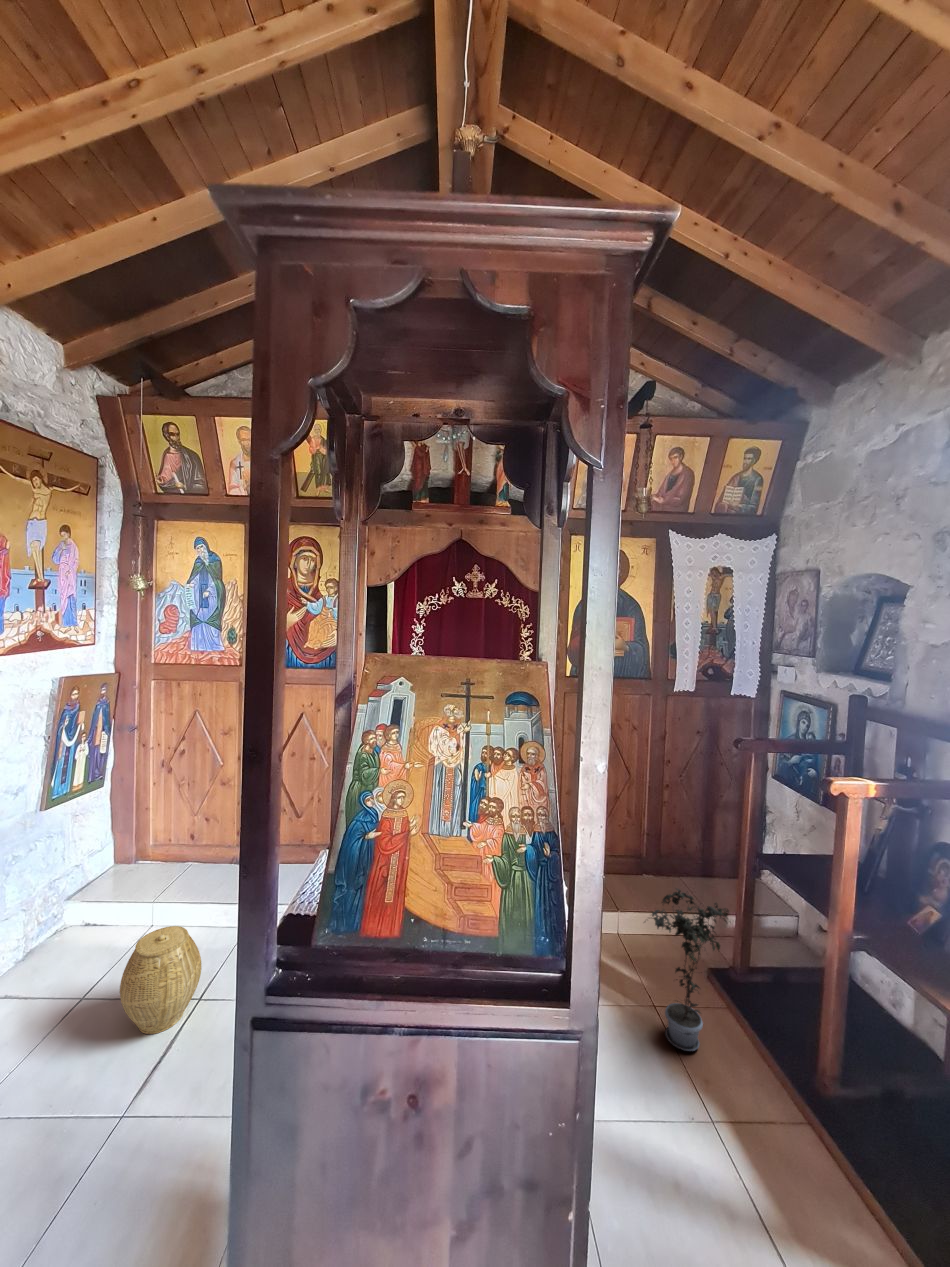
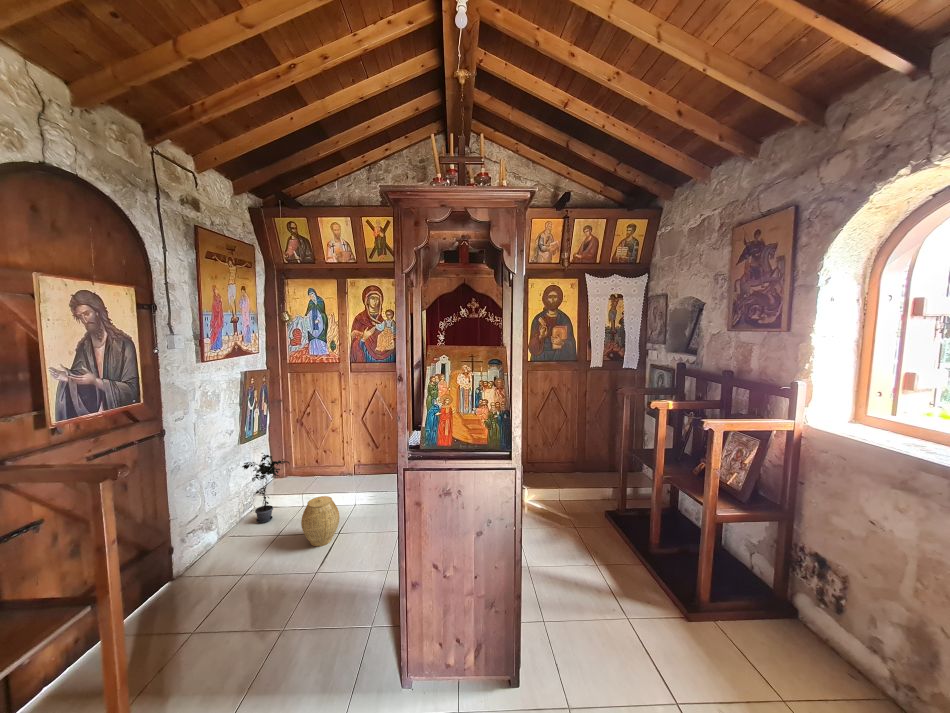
potted plant: present [652,889,729,1051] -> present [242,453,290,523]

